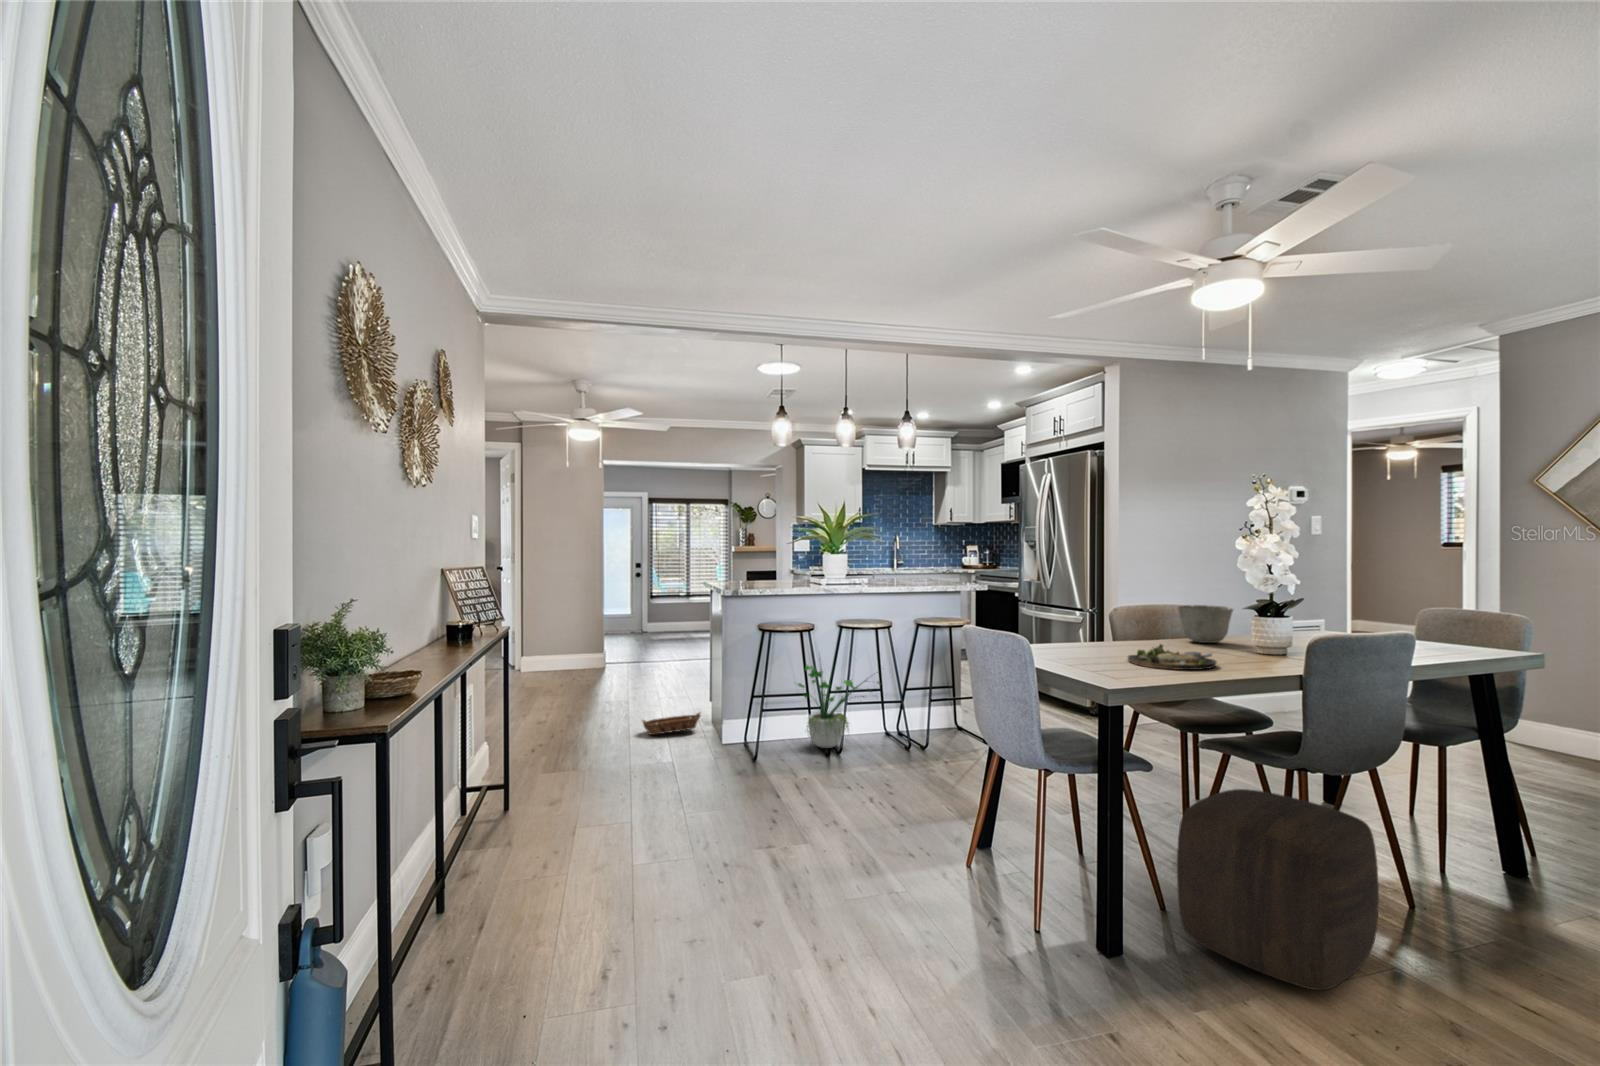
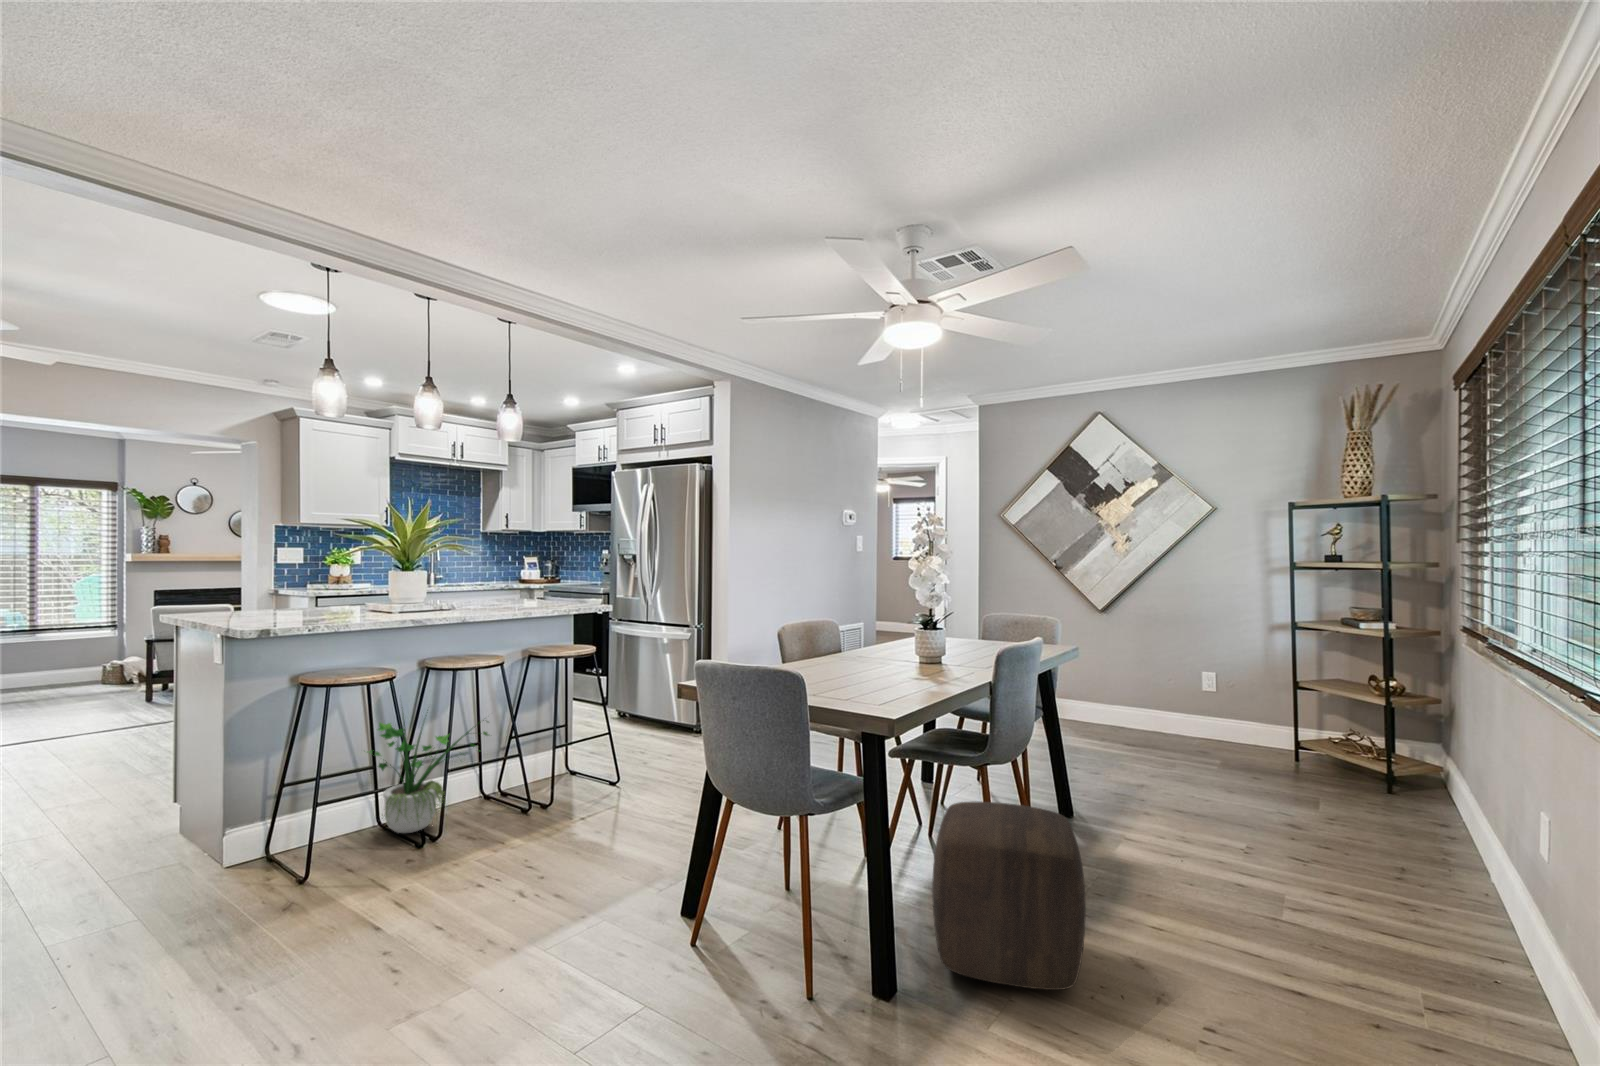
ceramic bowl: present [1178,605,1233,643] -> none [845,621,892,658]
dinner plate: present [1128,644,1217,670] -> none [853,667,935,694]
basket: present [642,712,701,735] -> none [32,812,190,886]

